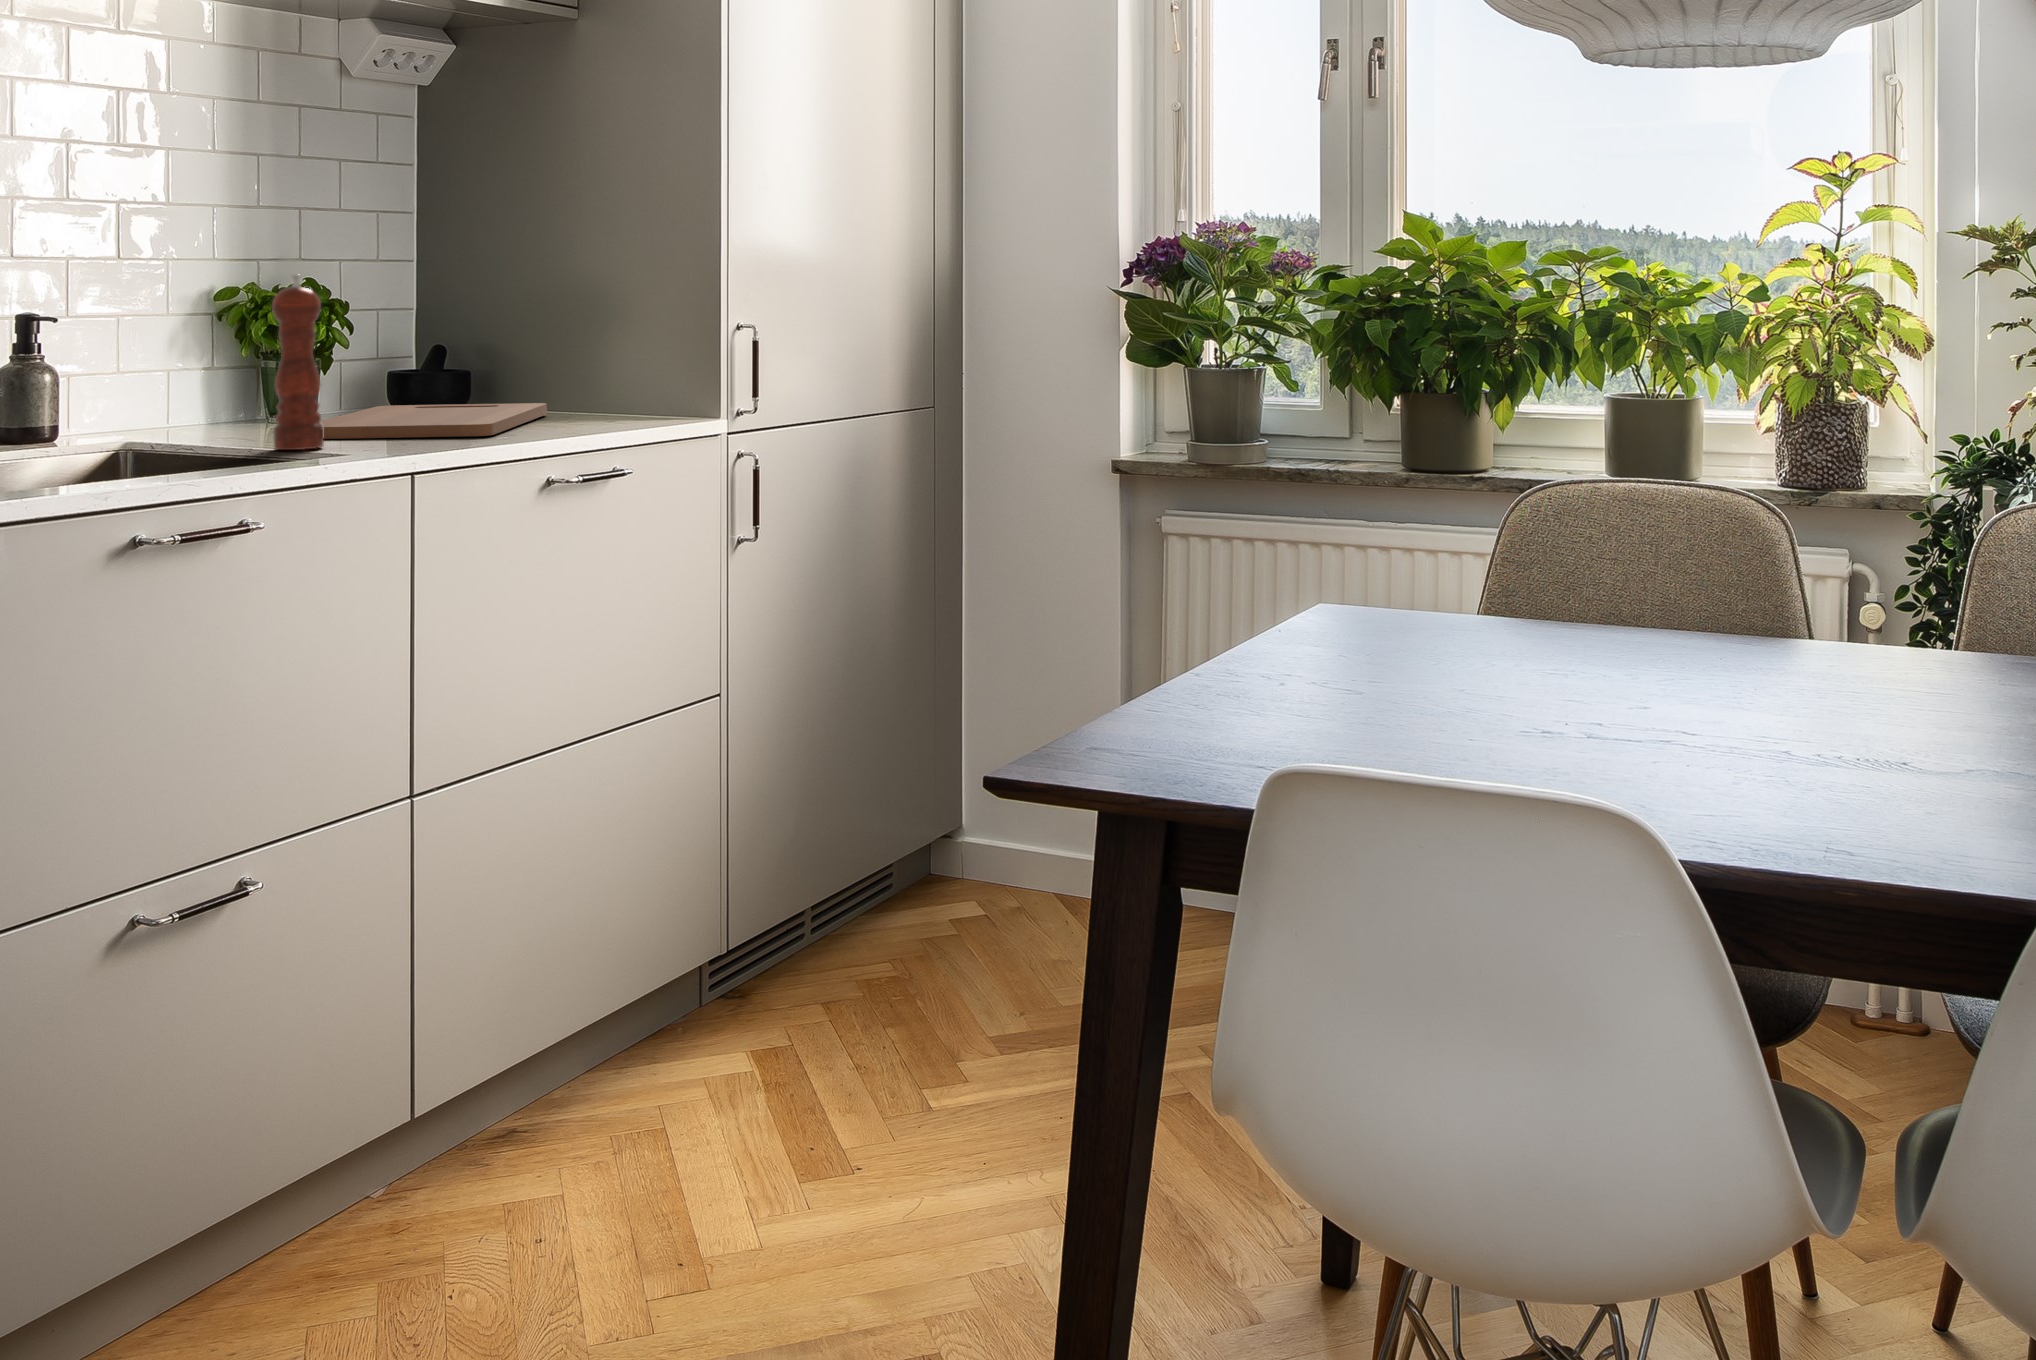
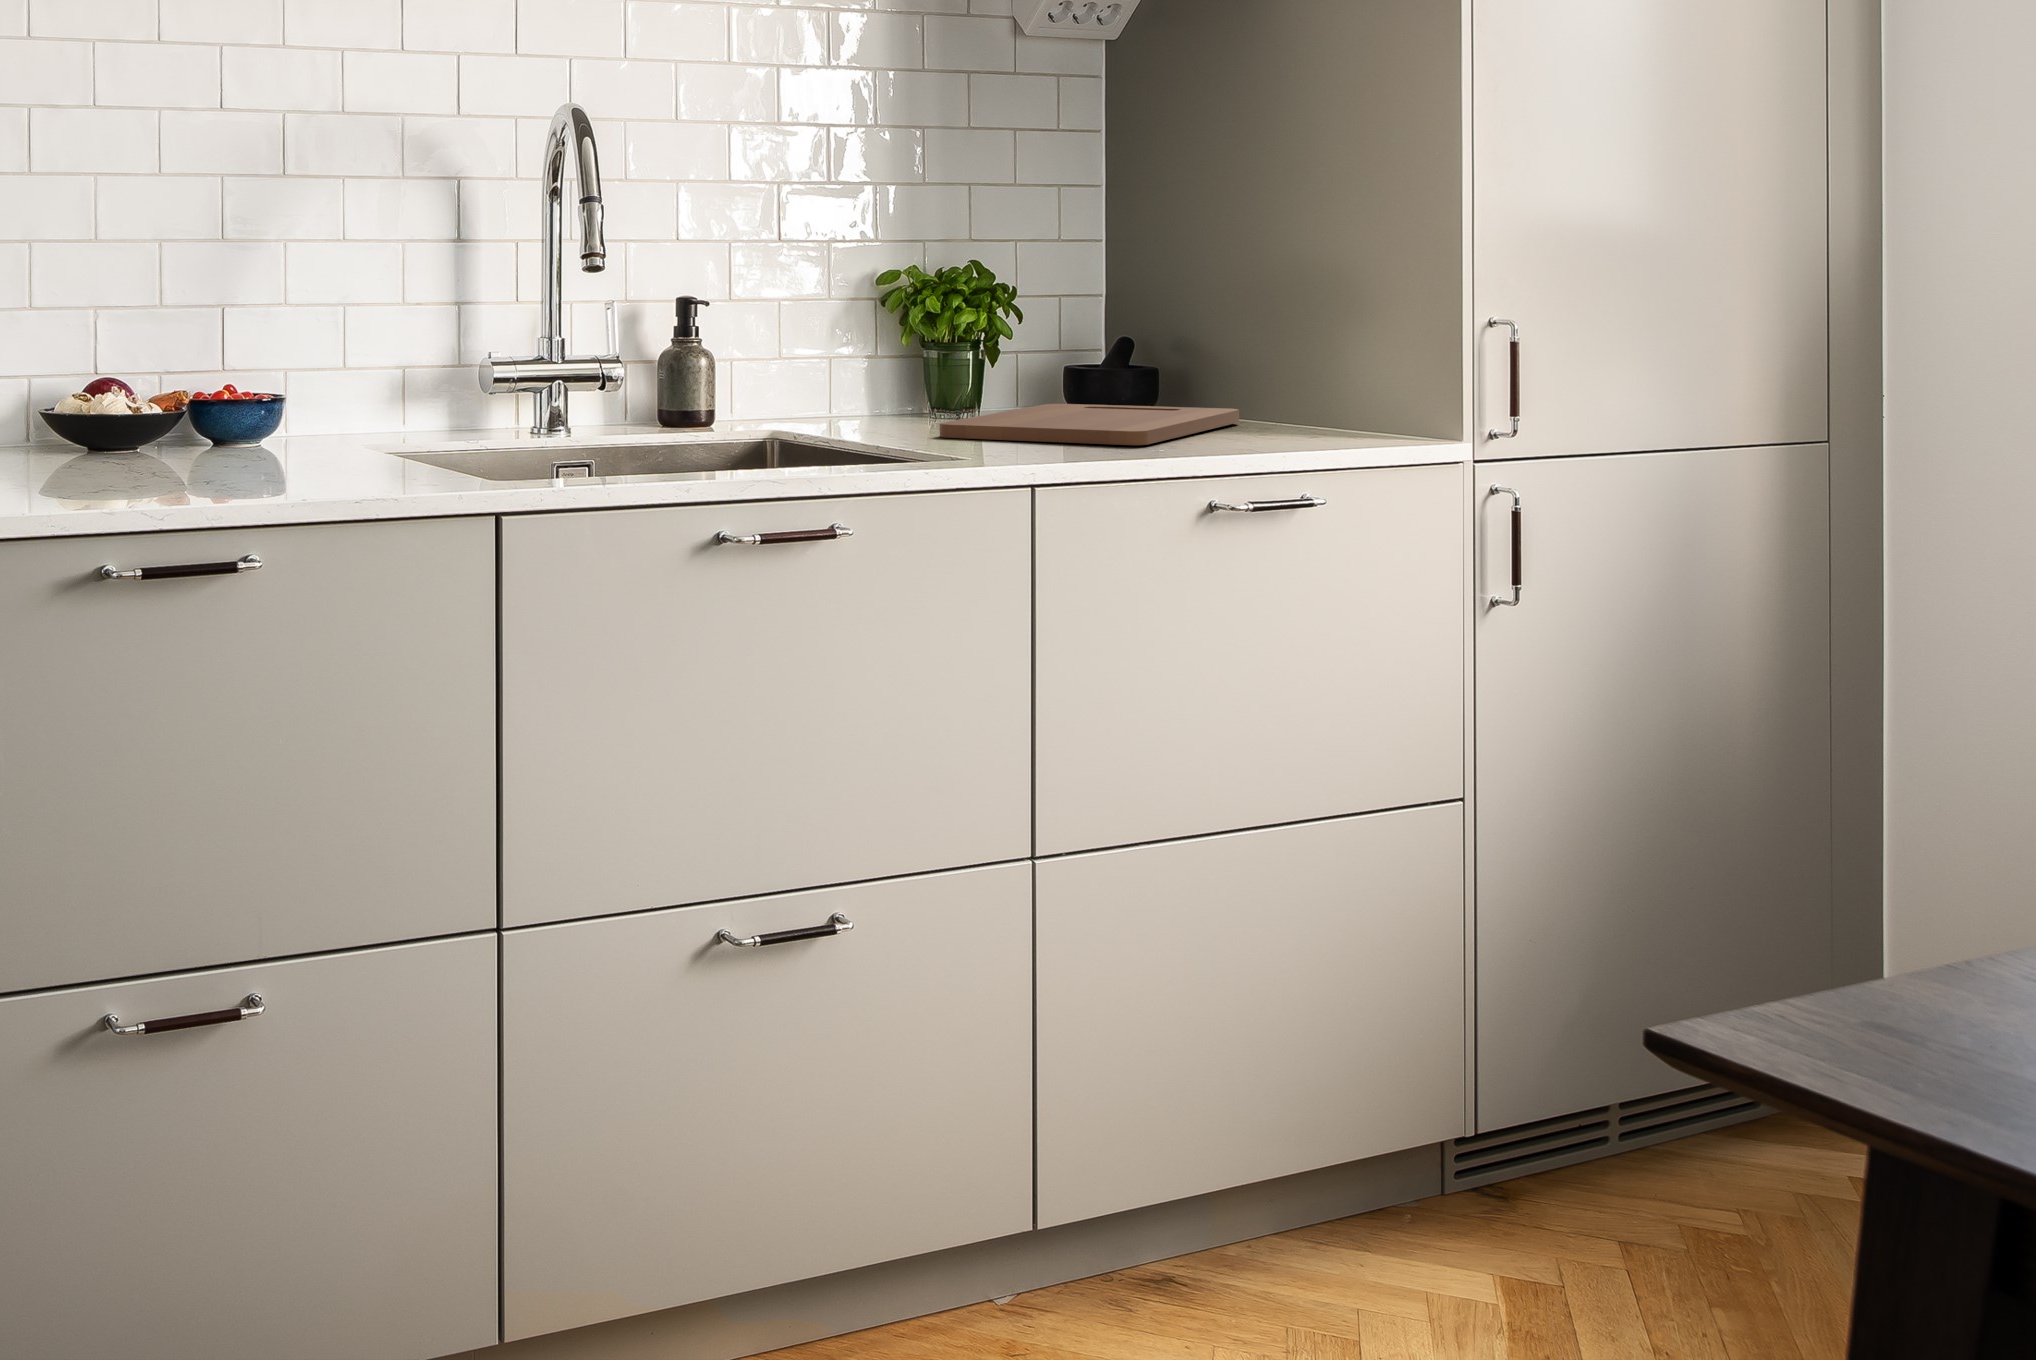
pepper mill: present [272,274,324,450] -> none [896,256,951,449]

